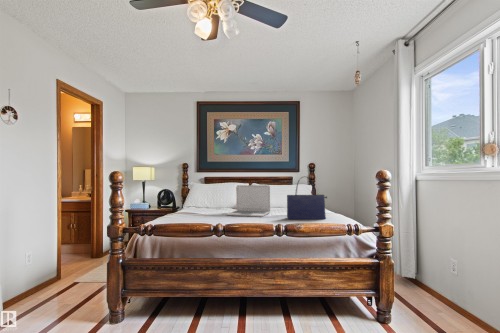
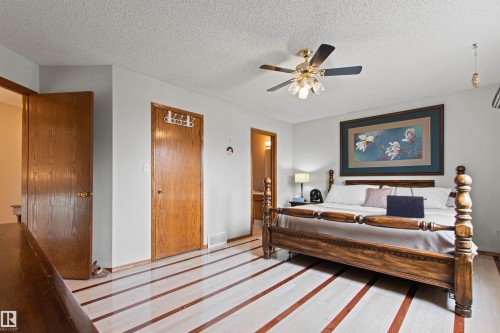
laptop: present [227,185,270,217] -> none [344,187,384,212]

